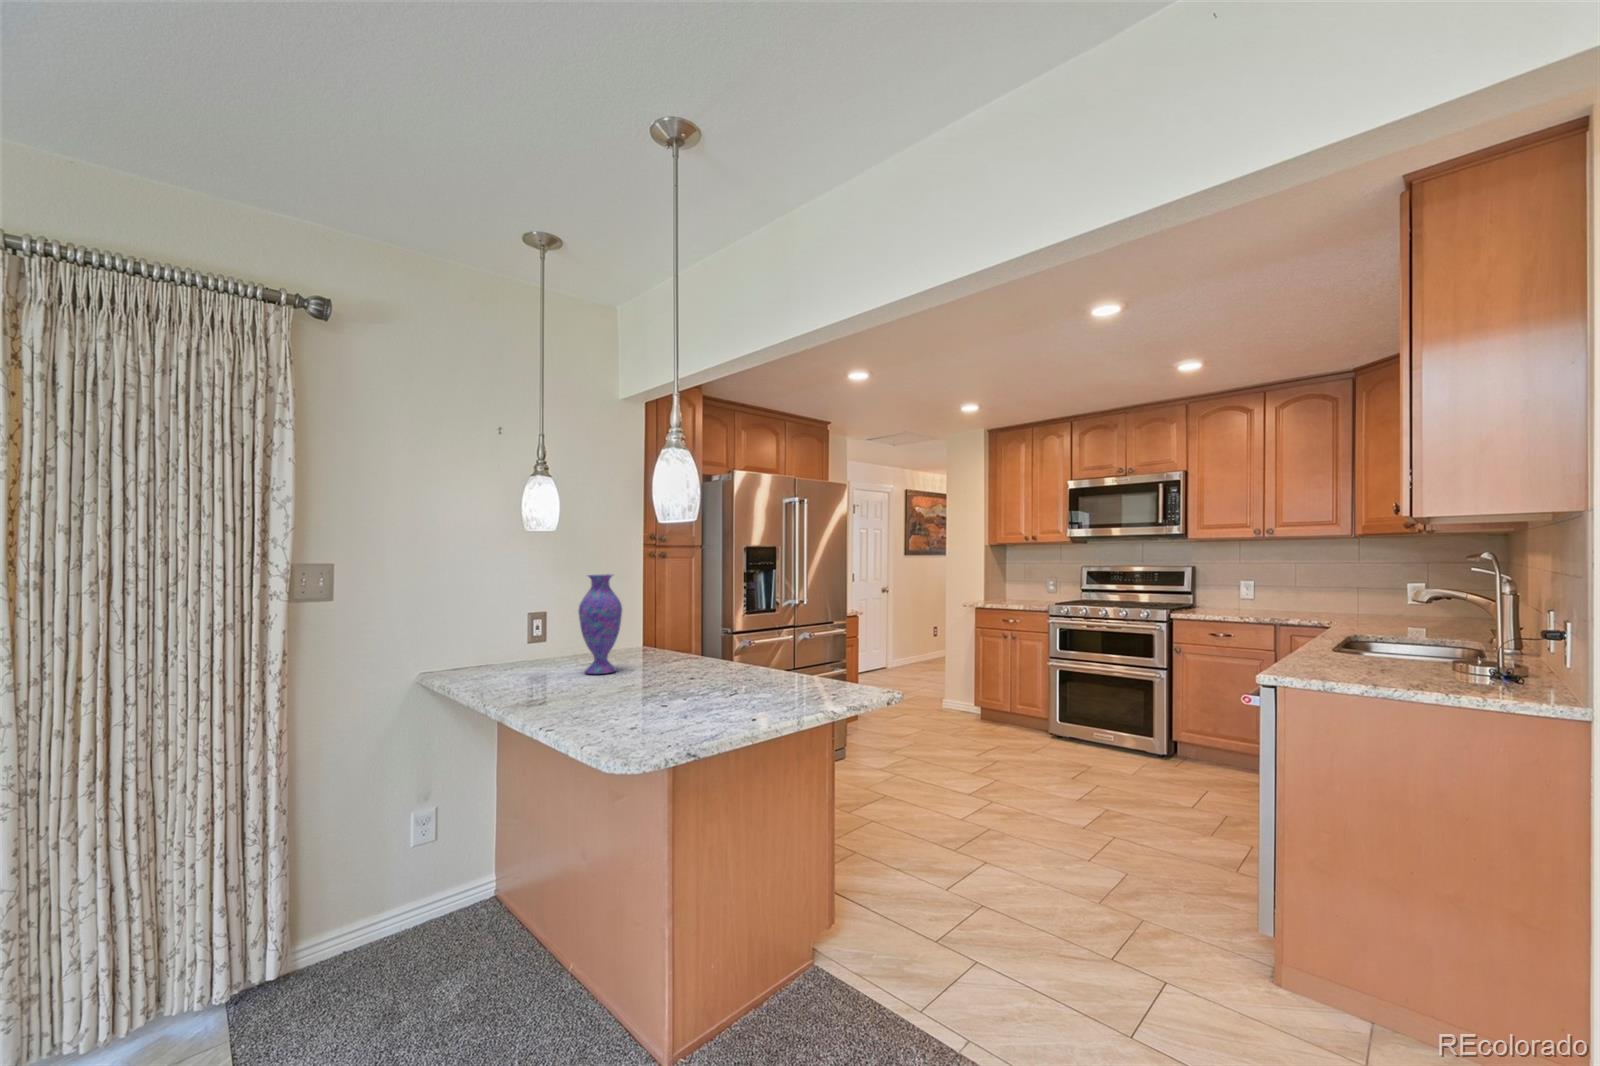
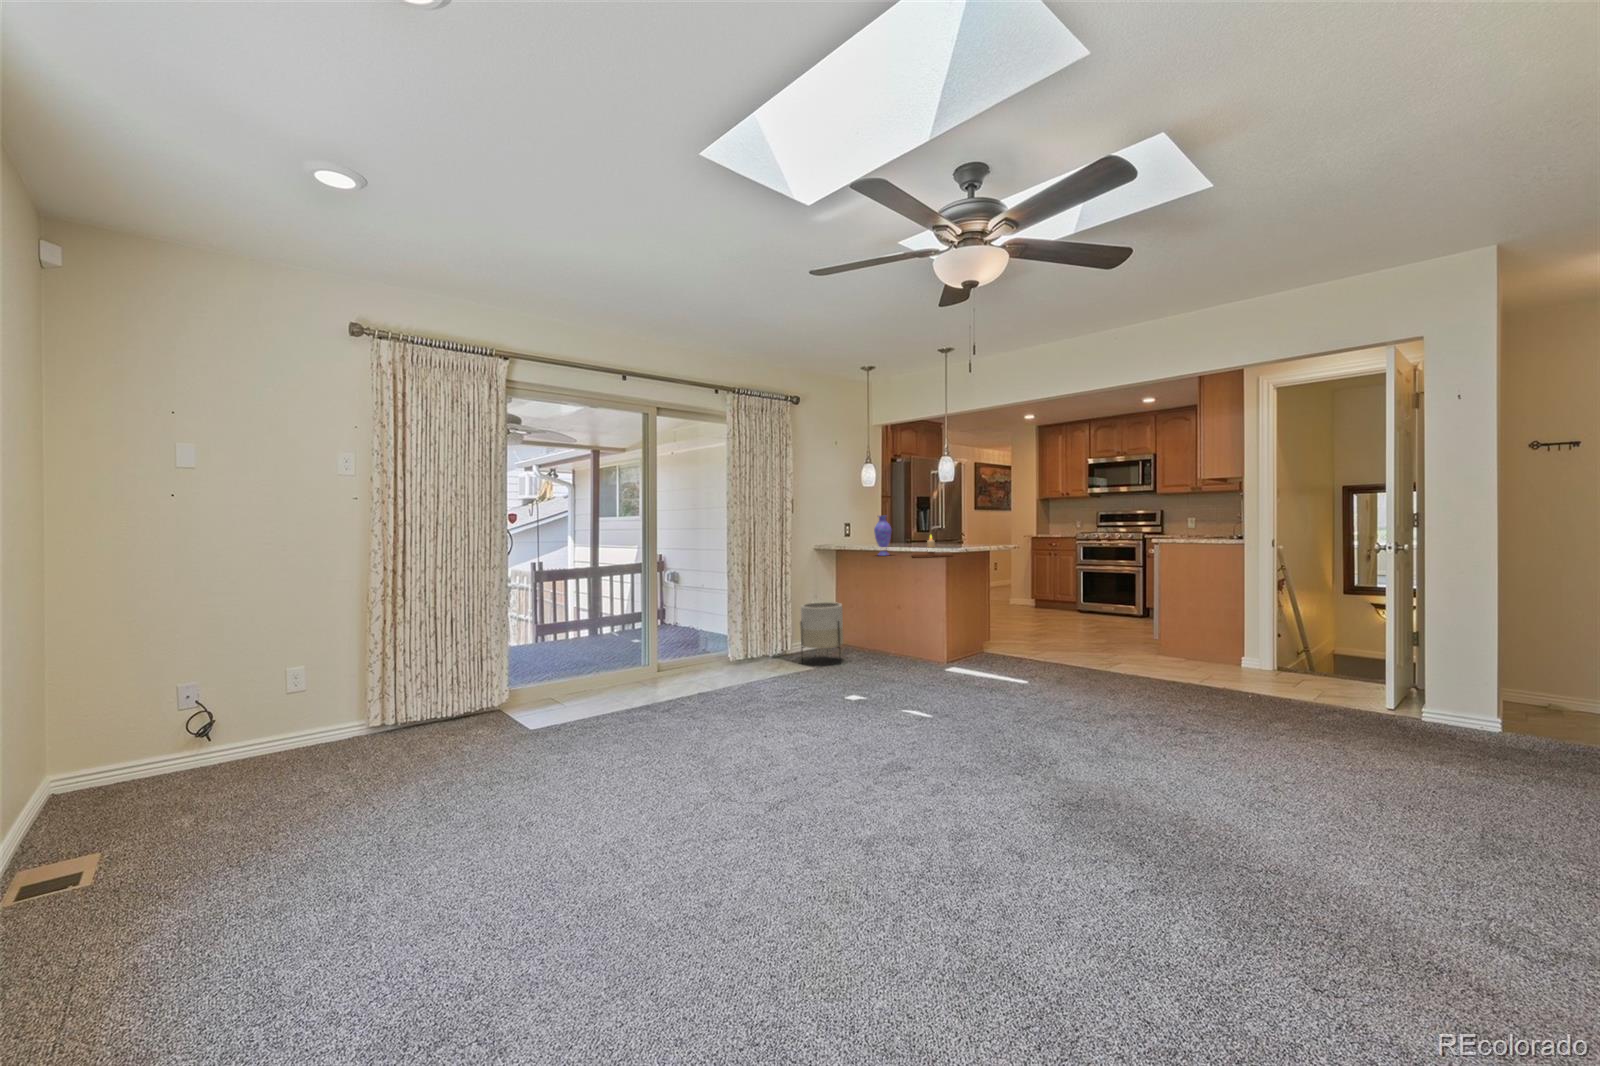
candle: none [624,629,750,698] -> present [911,535,953,558]
planter: none [334,790,467,988] -> present [800,602,844,659]

